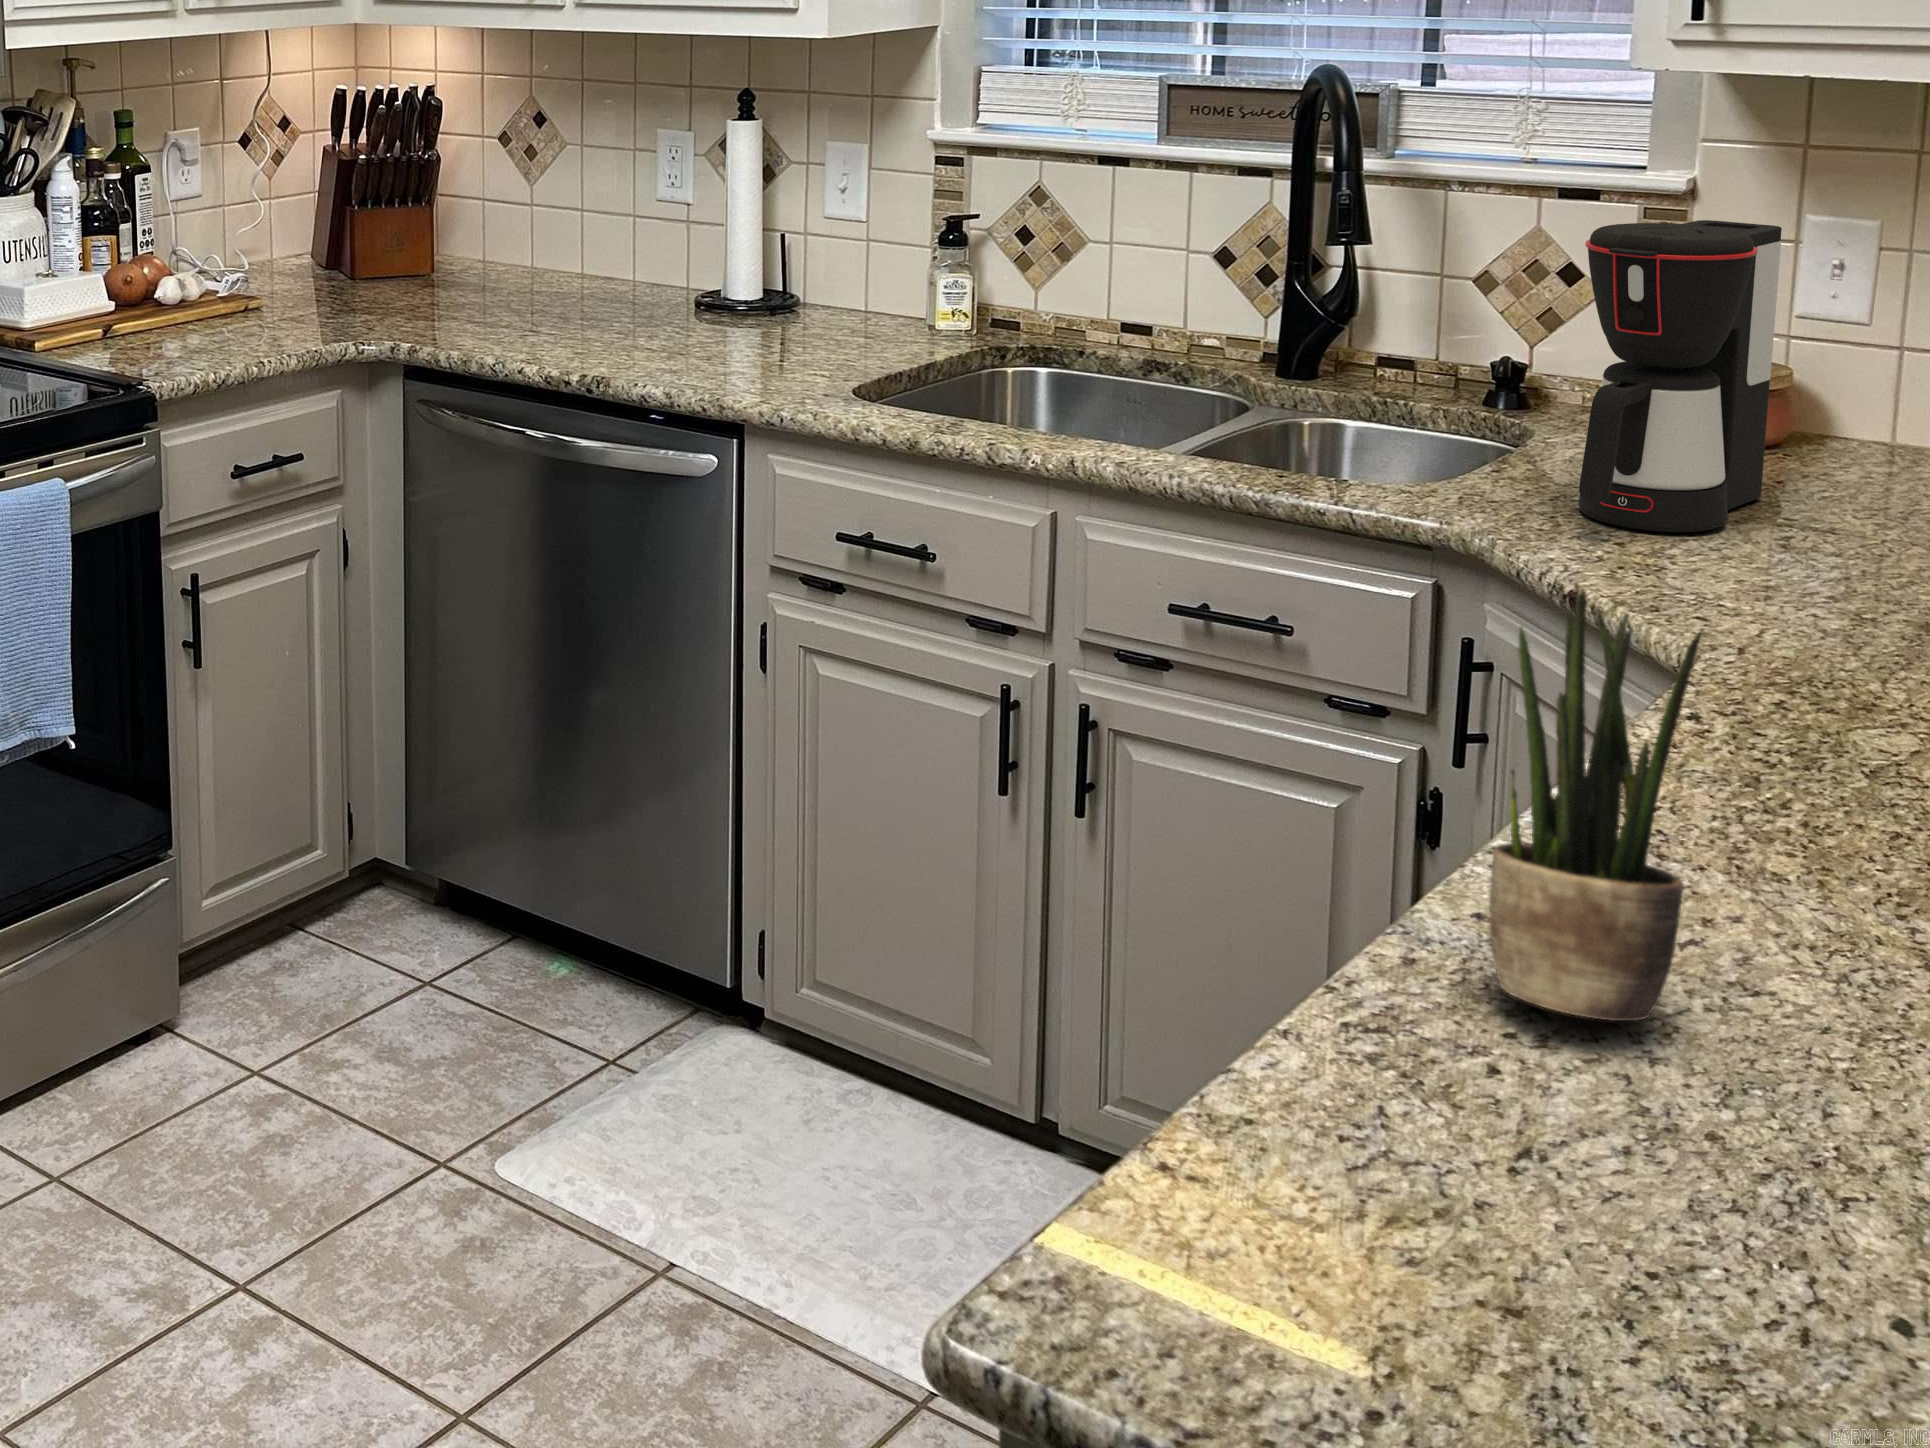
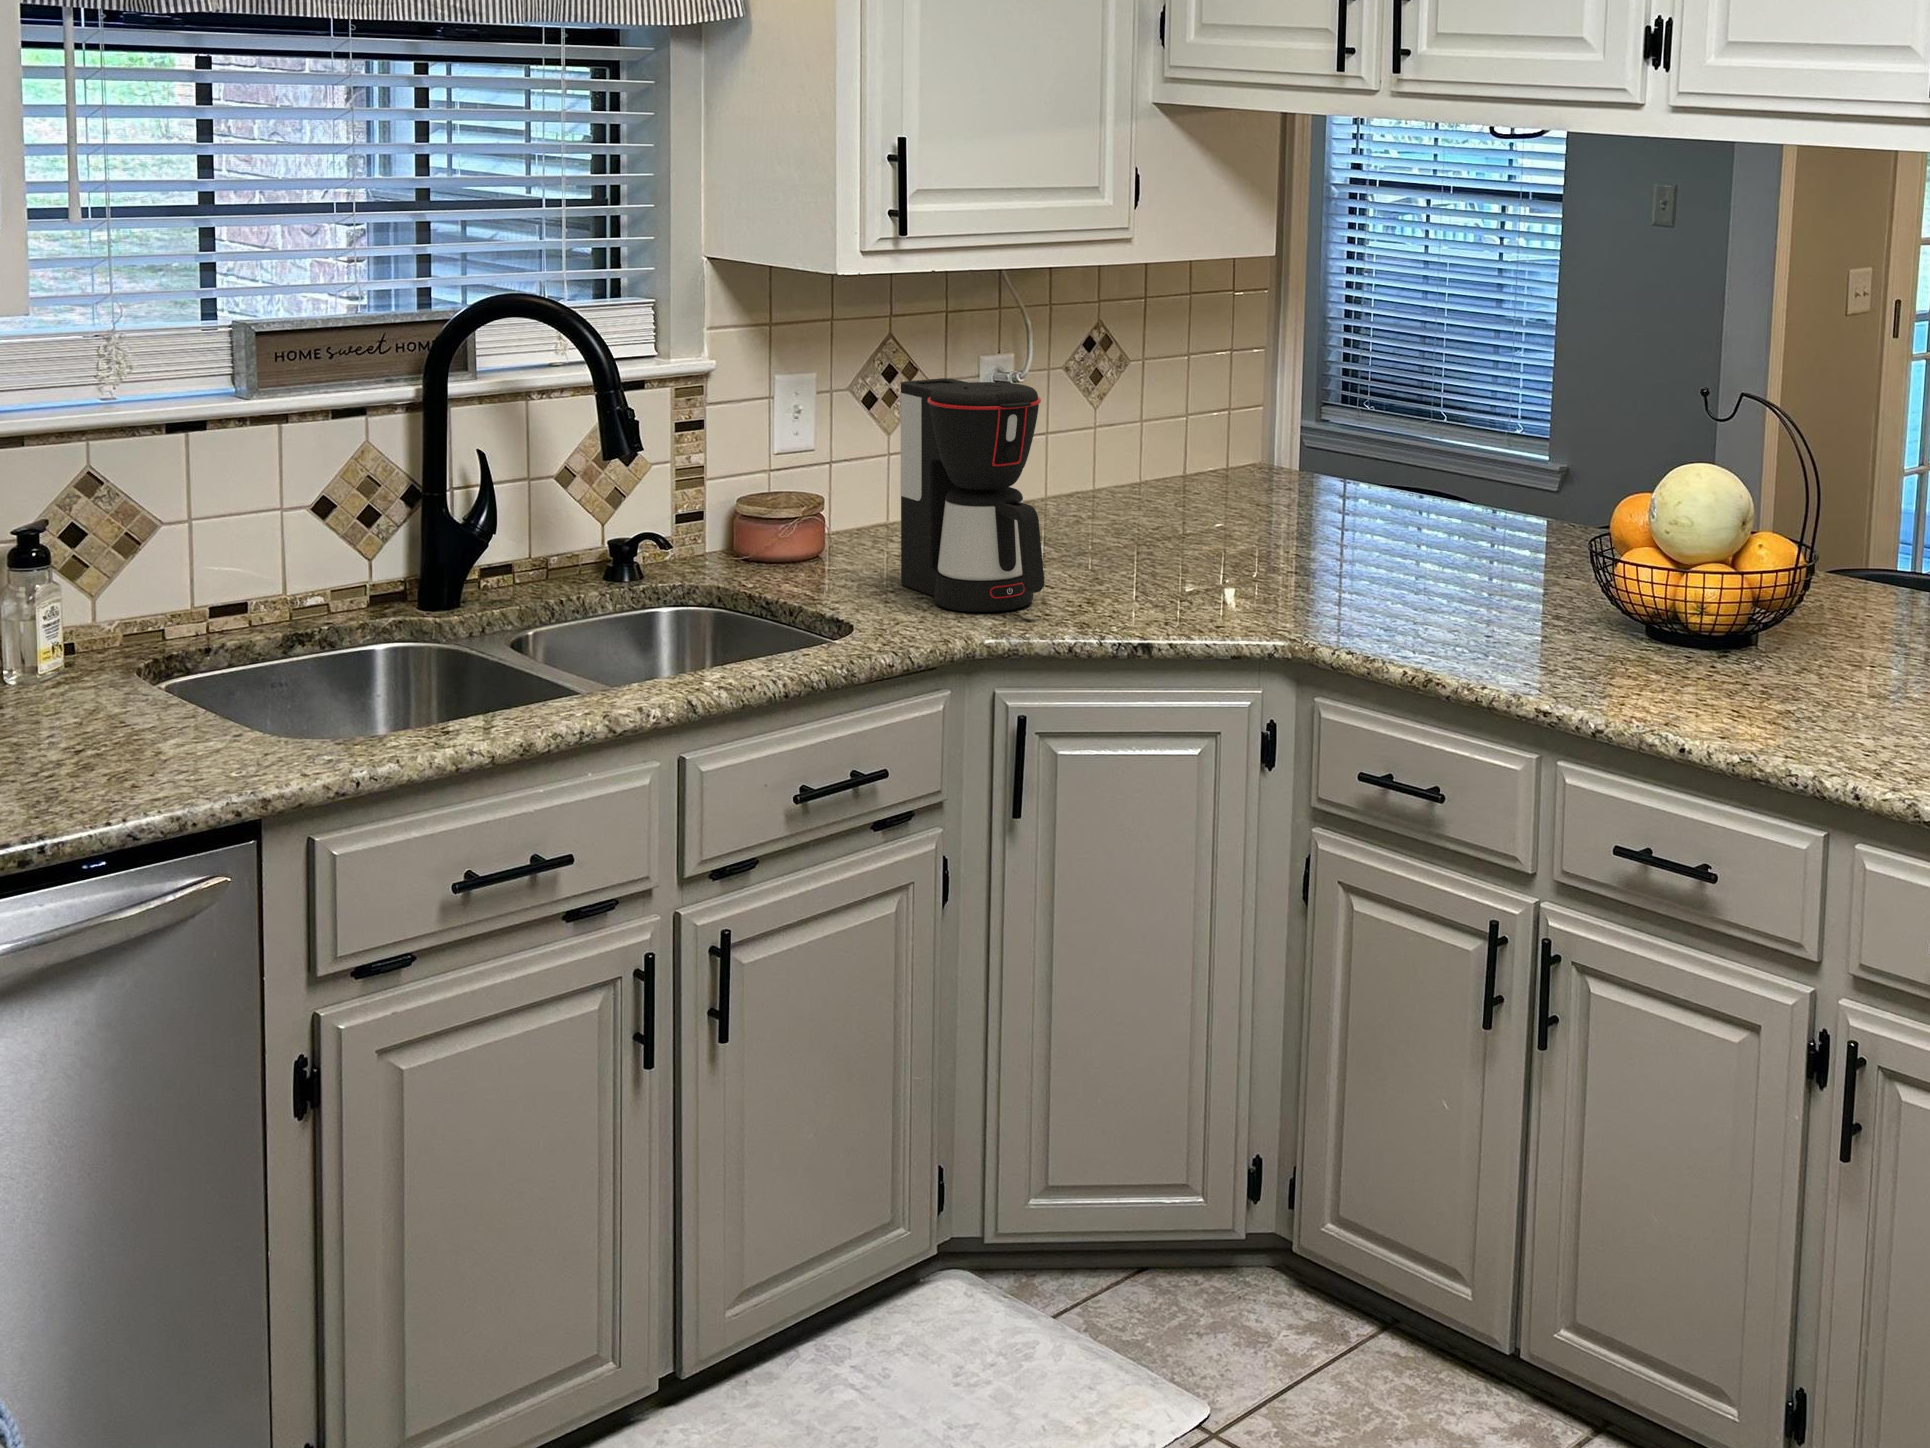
potted plant: present [1489,590,1703,1021] -> none [1767,525,1870,741]

